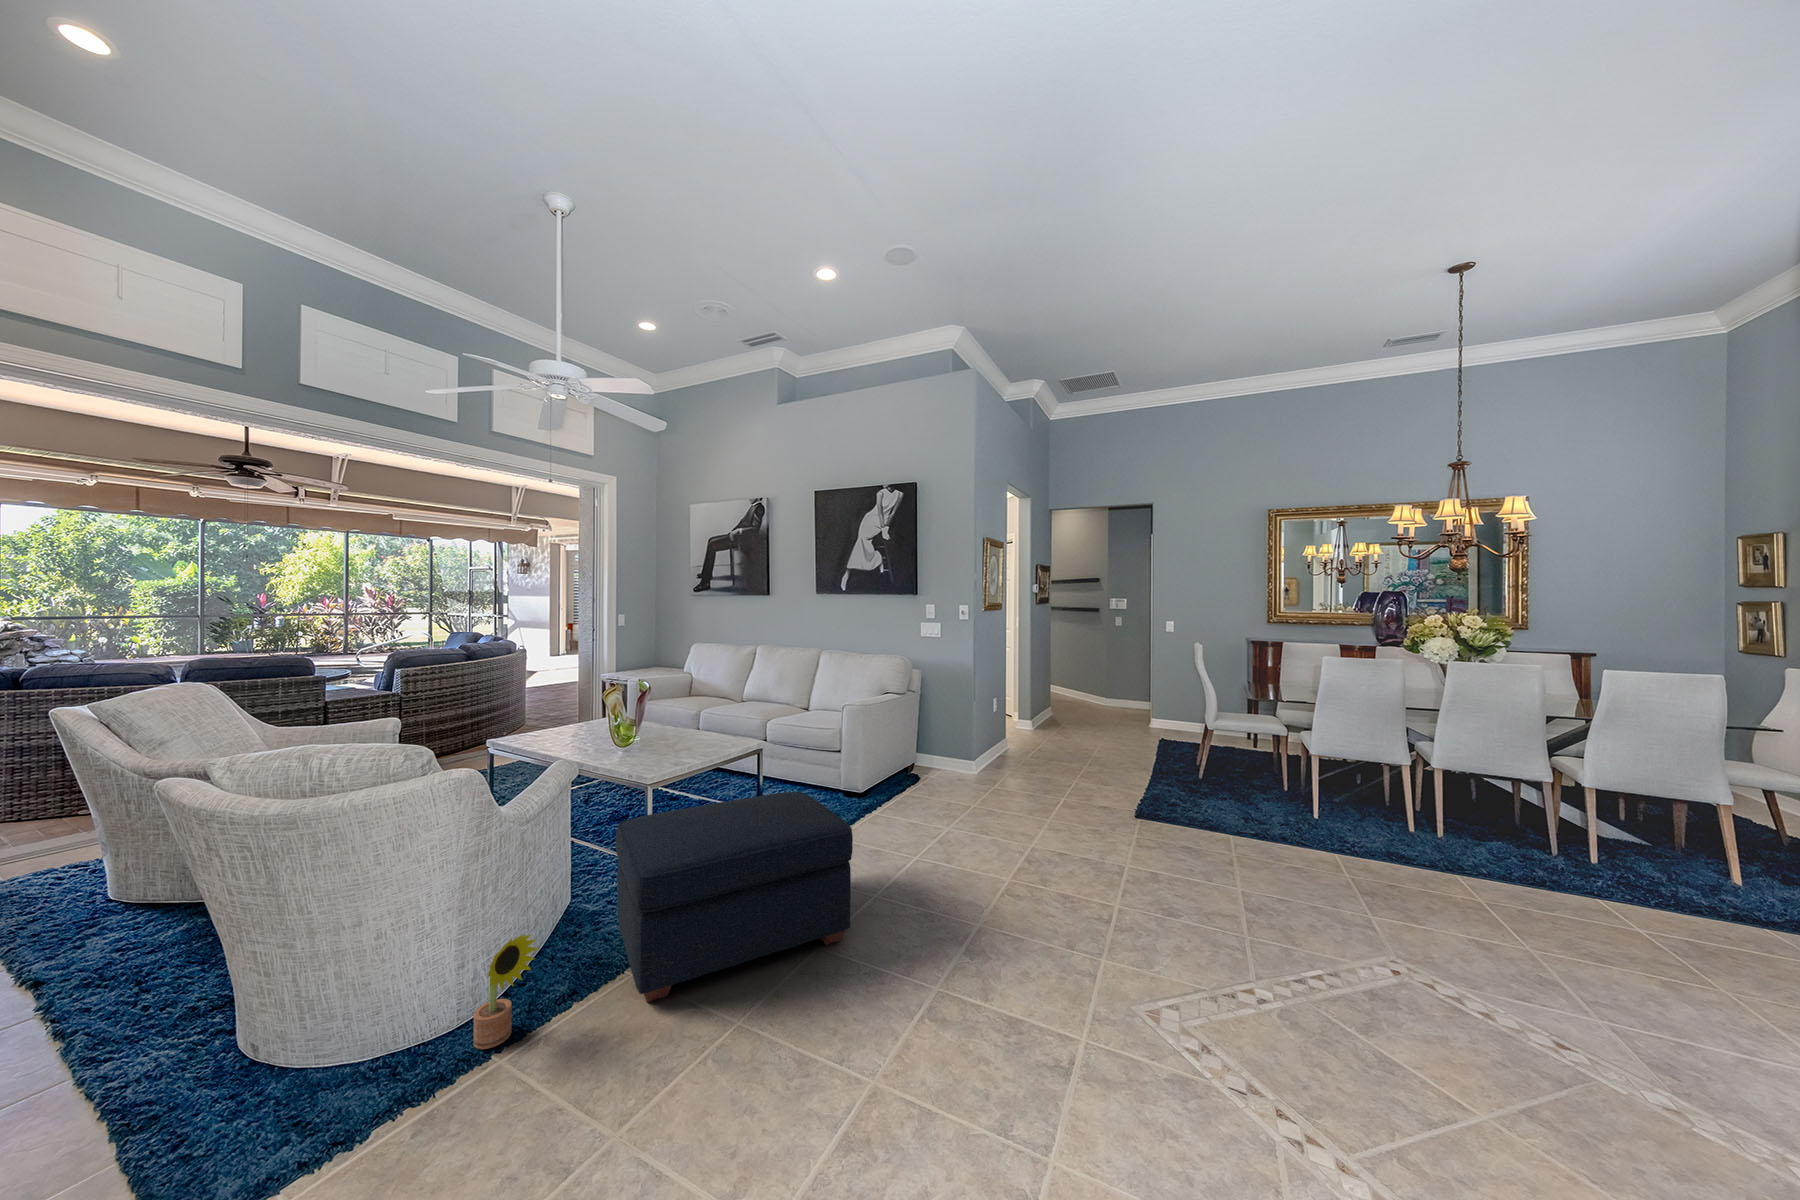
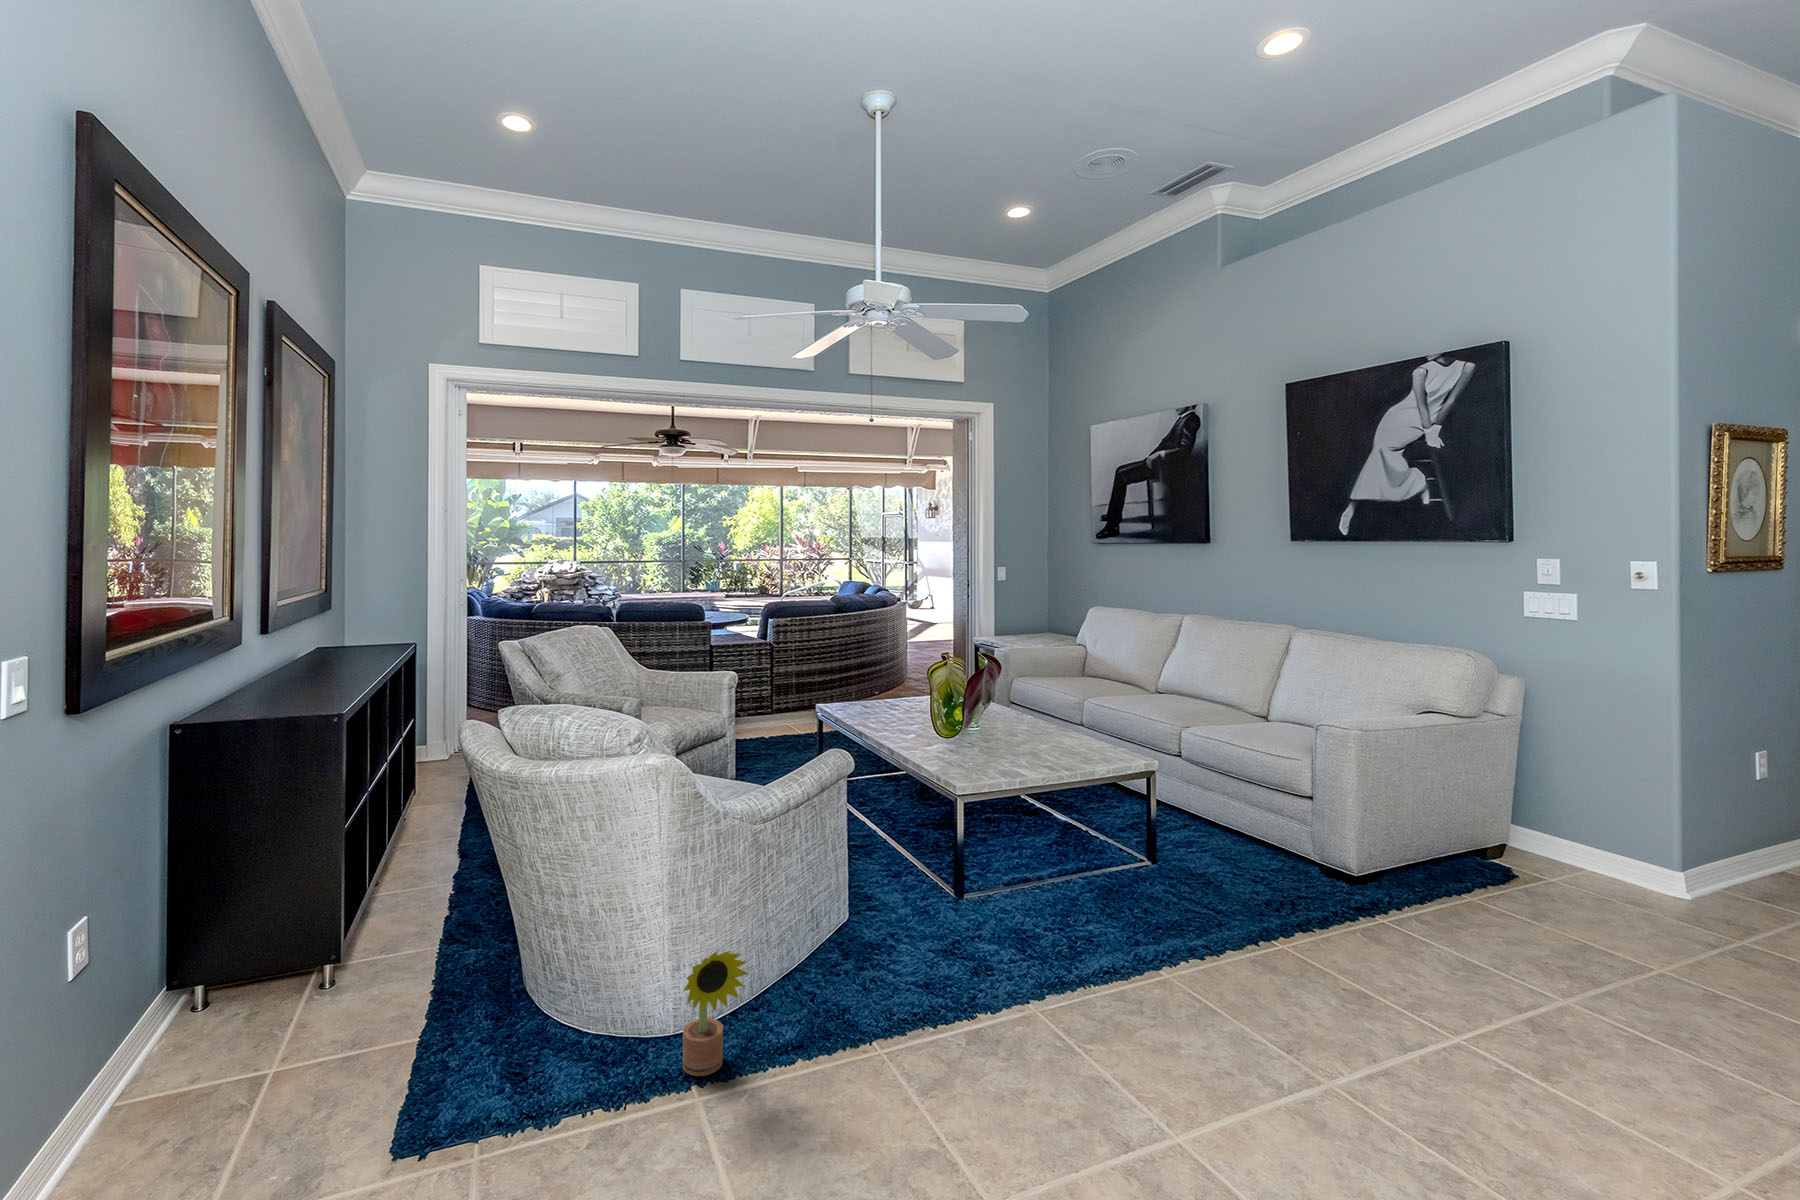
ottoman: present [615,792,853,1002] -> none [857,835,1214,1125]

